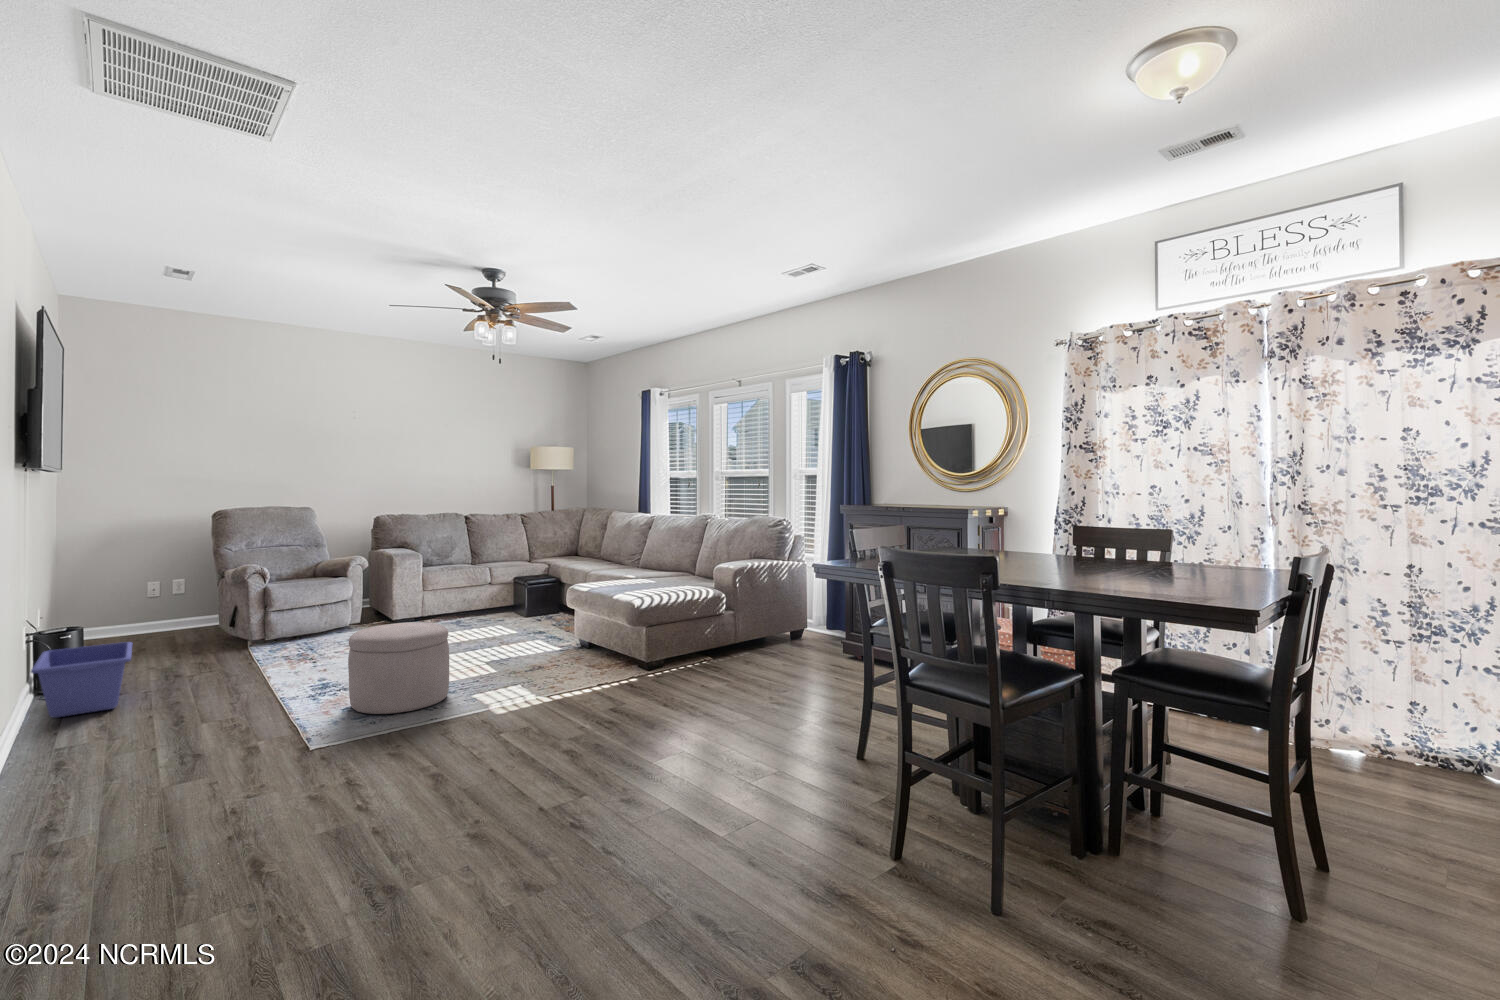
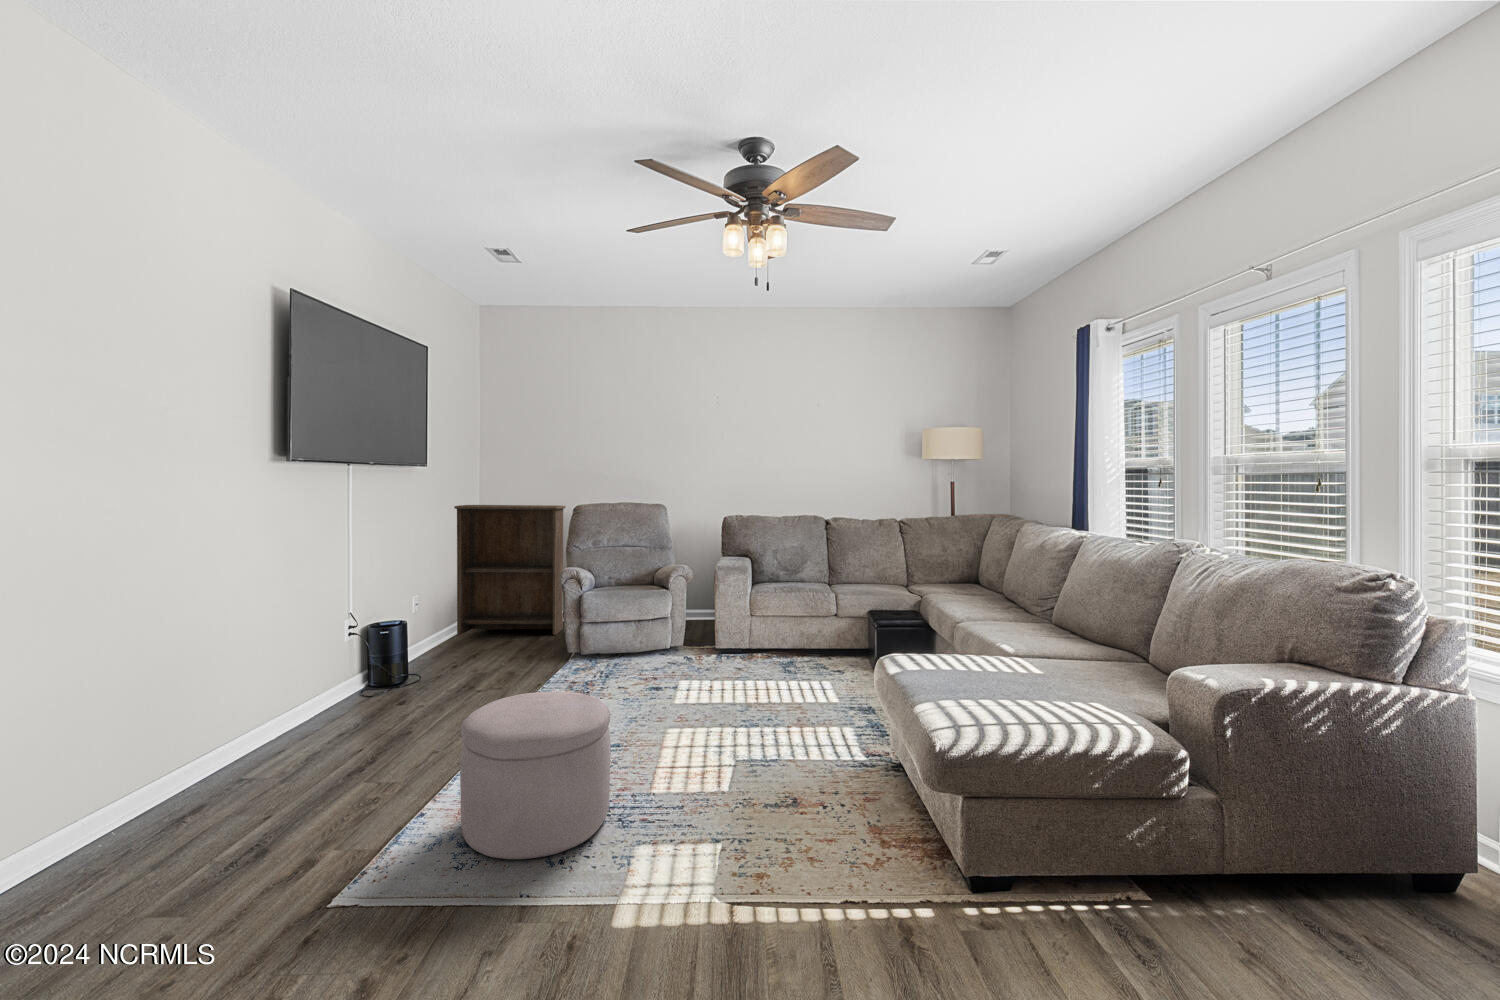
bookshelf: none [55,510,197,654] -> present [454,505,566,635]
storage bin: present [31,642,132,718] -> none [280,646,415,726]

